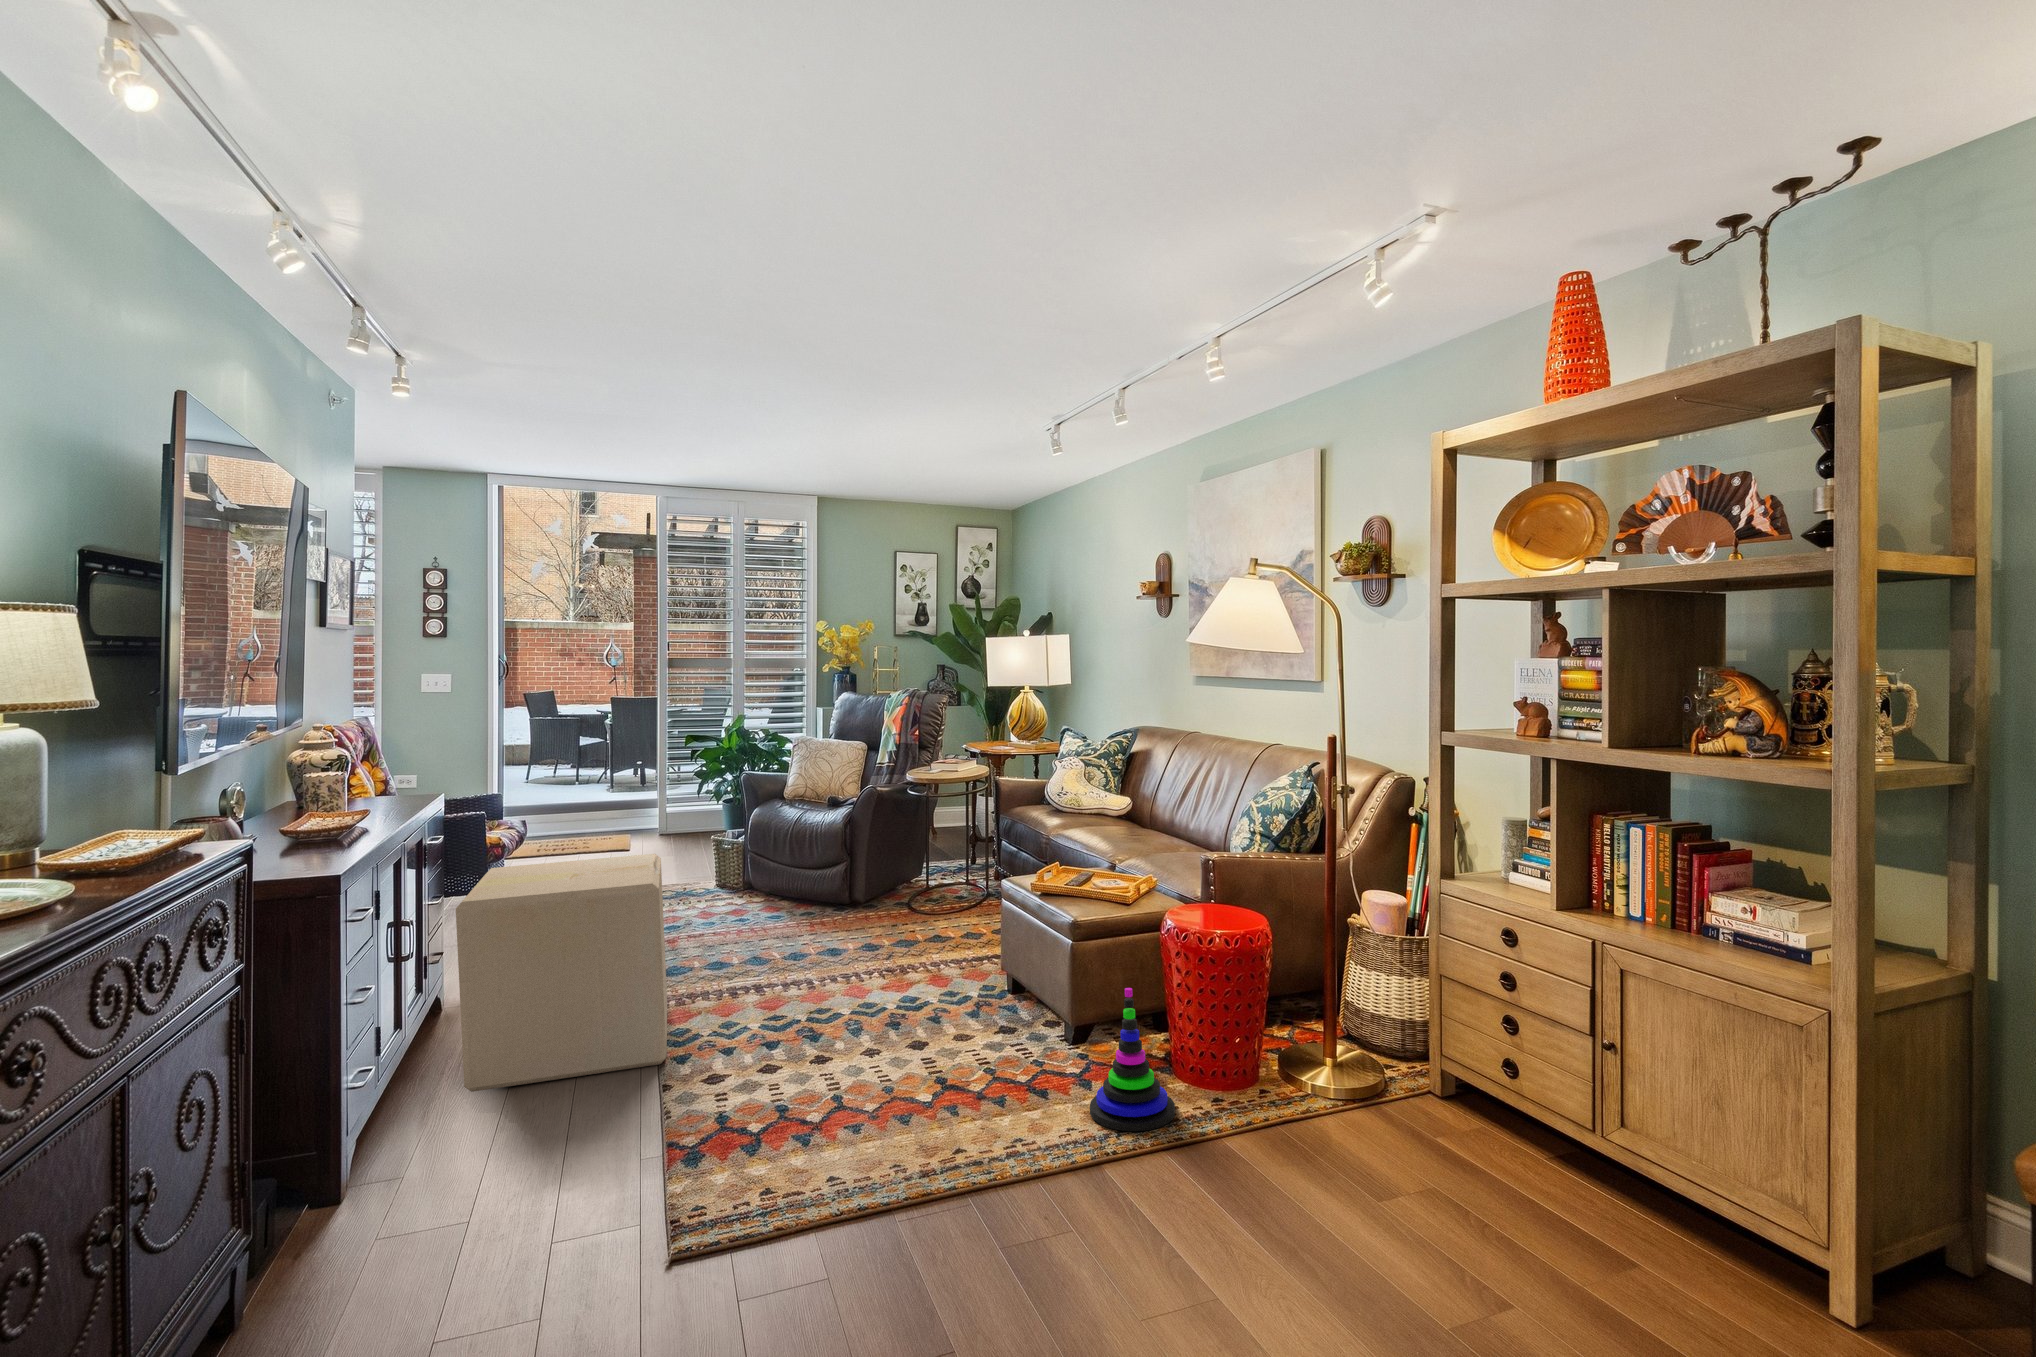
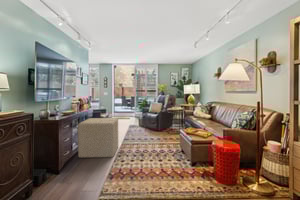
stacking toy: present [1090,988,1175,1131] -> none [193,157,214,193]

